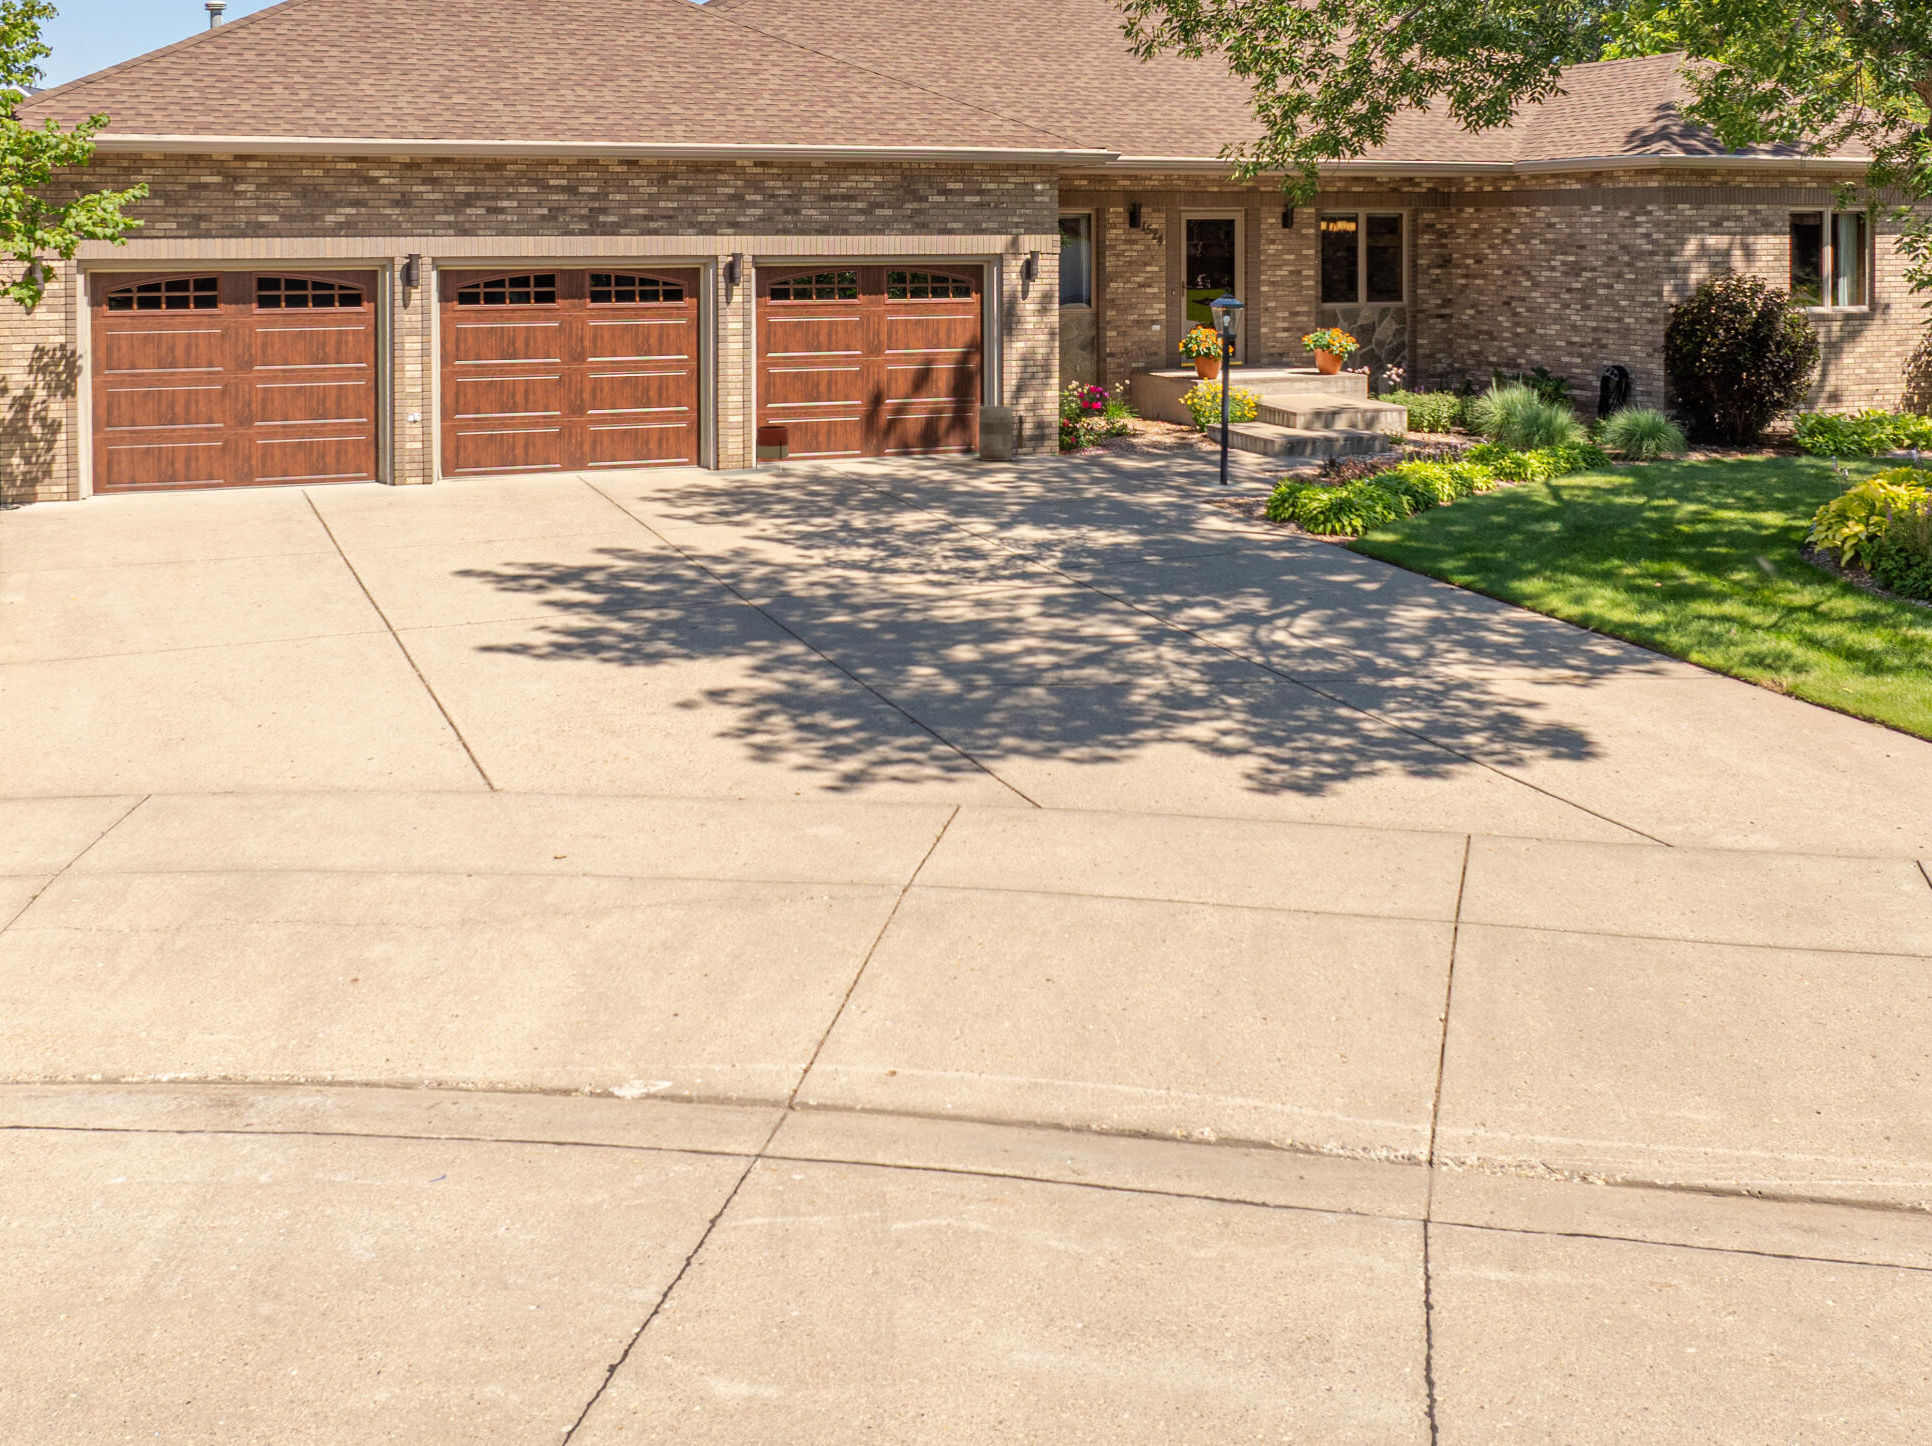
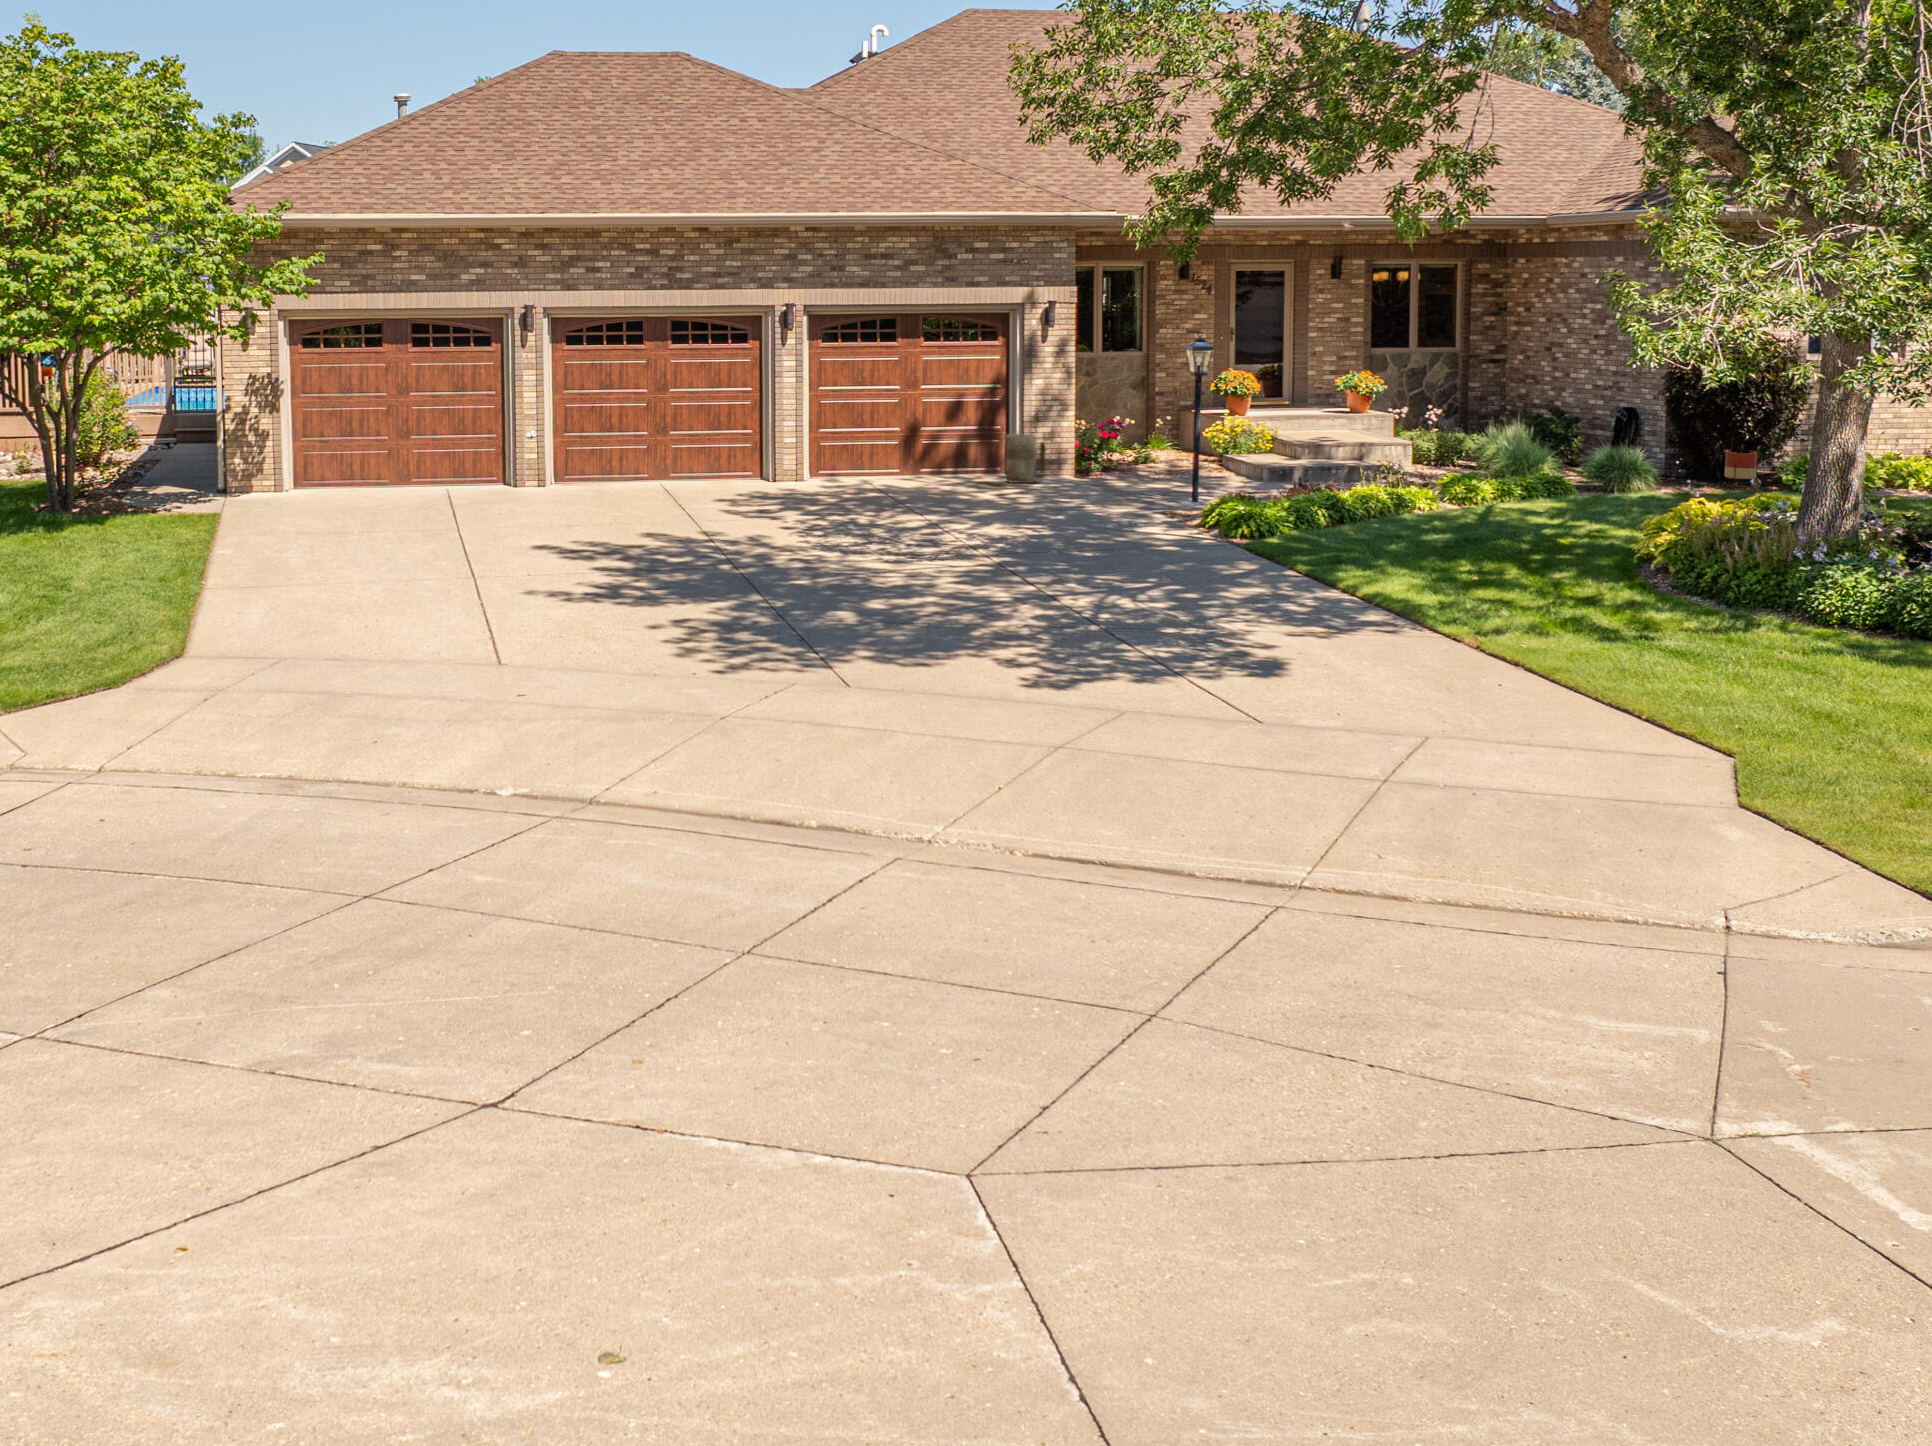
planter: present [756,426,789,469] -> present [1725,450,1757,490]

